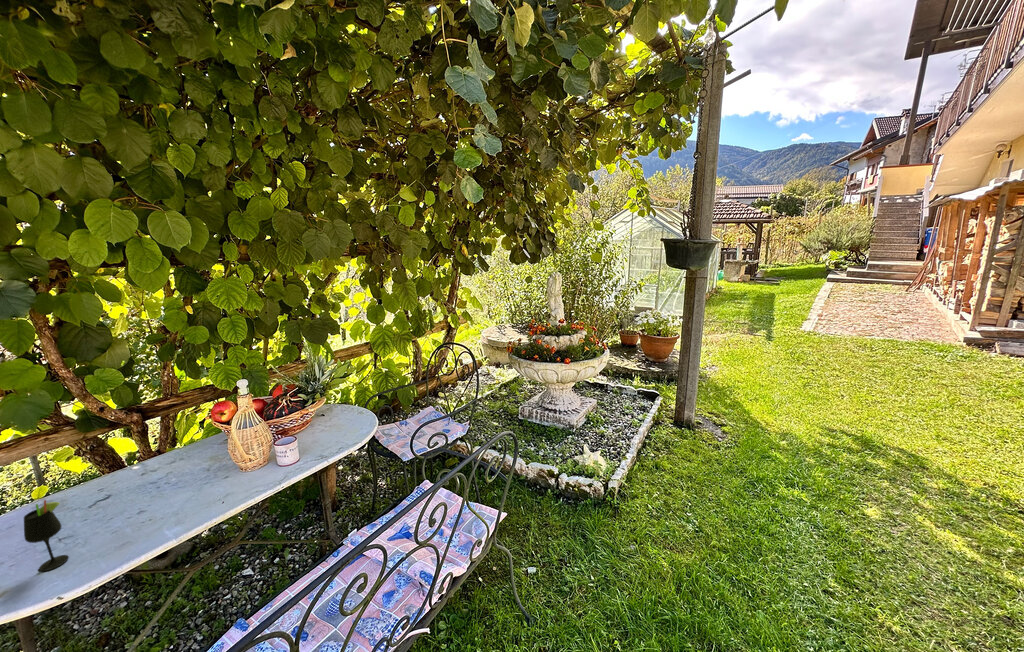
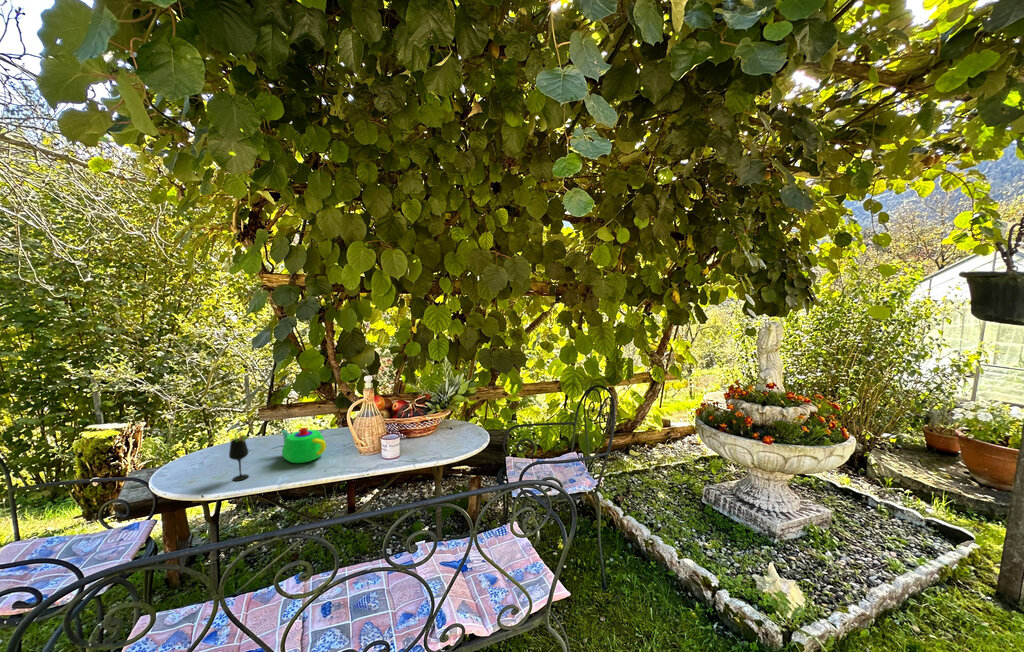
teapot: none [79,462,183,515] -> present [280,428,326,463]

